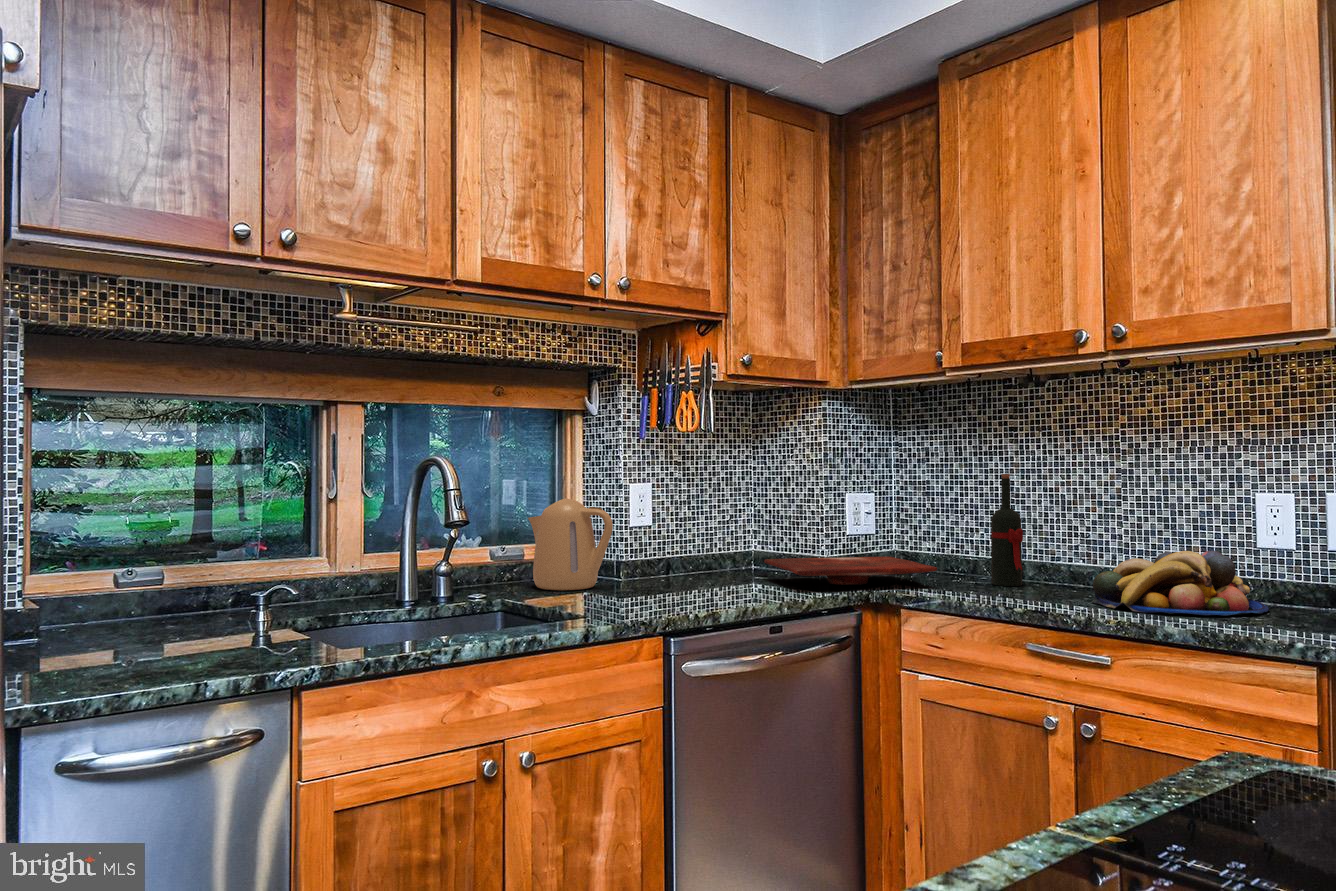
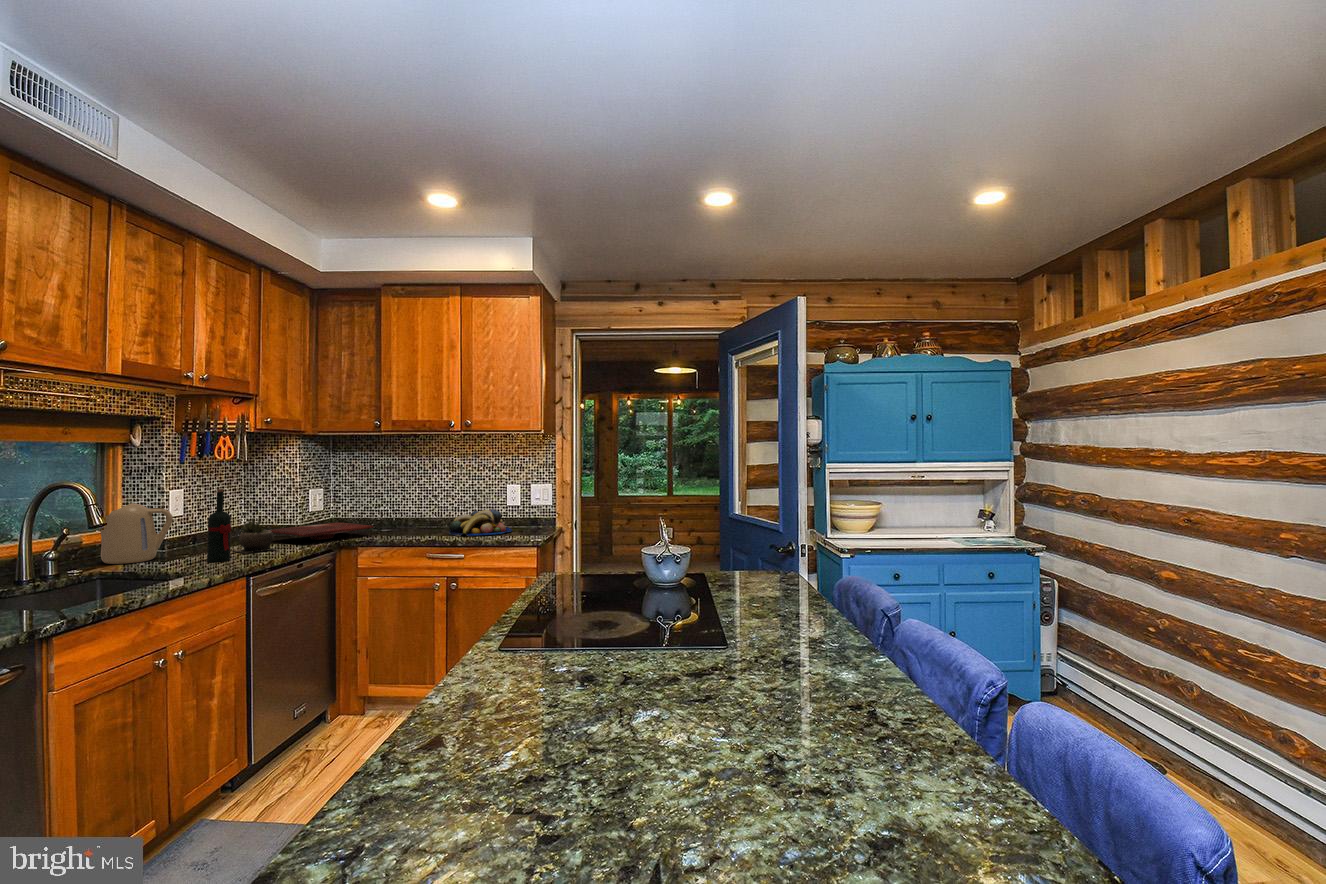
wine bottle: present [991,474,1023,586] -> present [207,489,231,562]
succulent plant: none [693,533,752,595] -> present [235,520,274,553]

